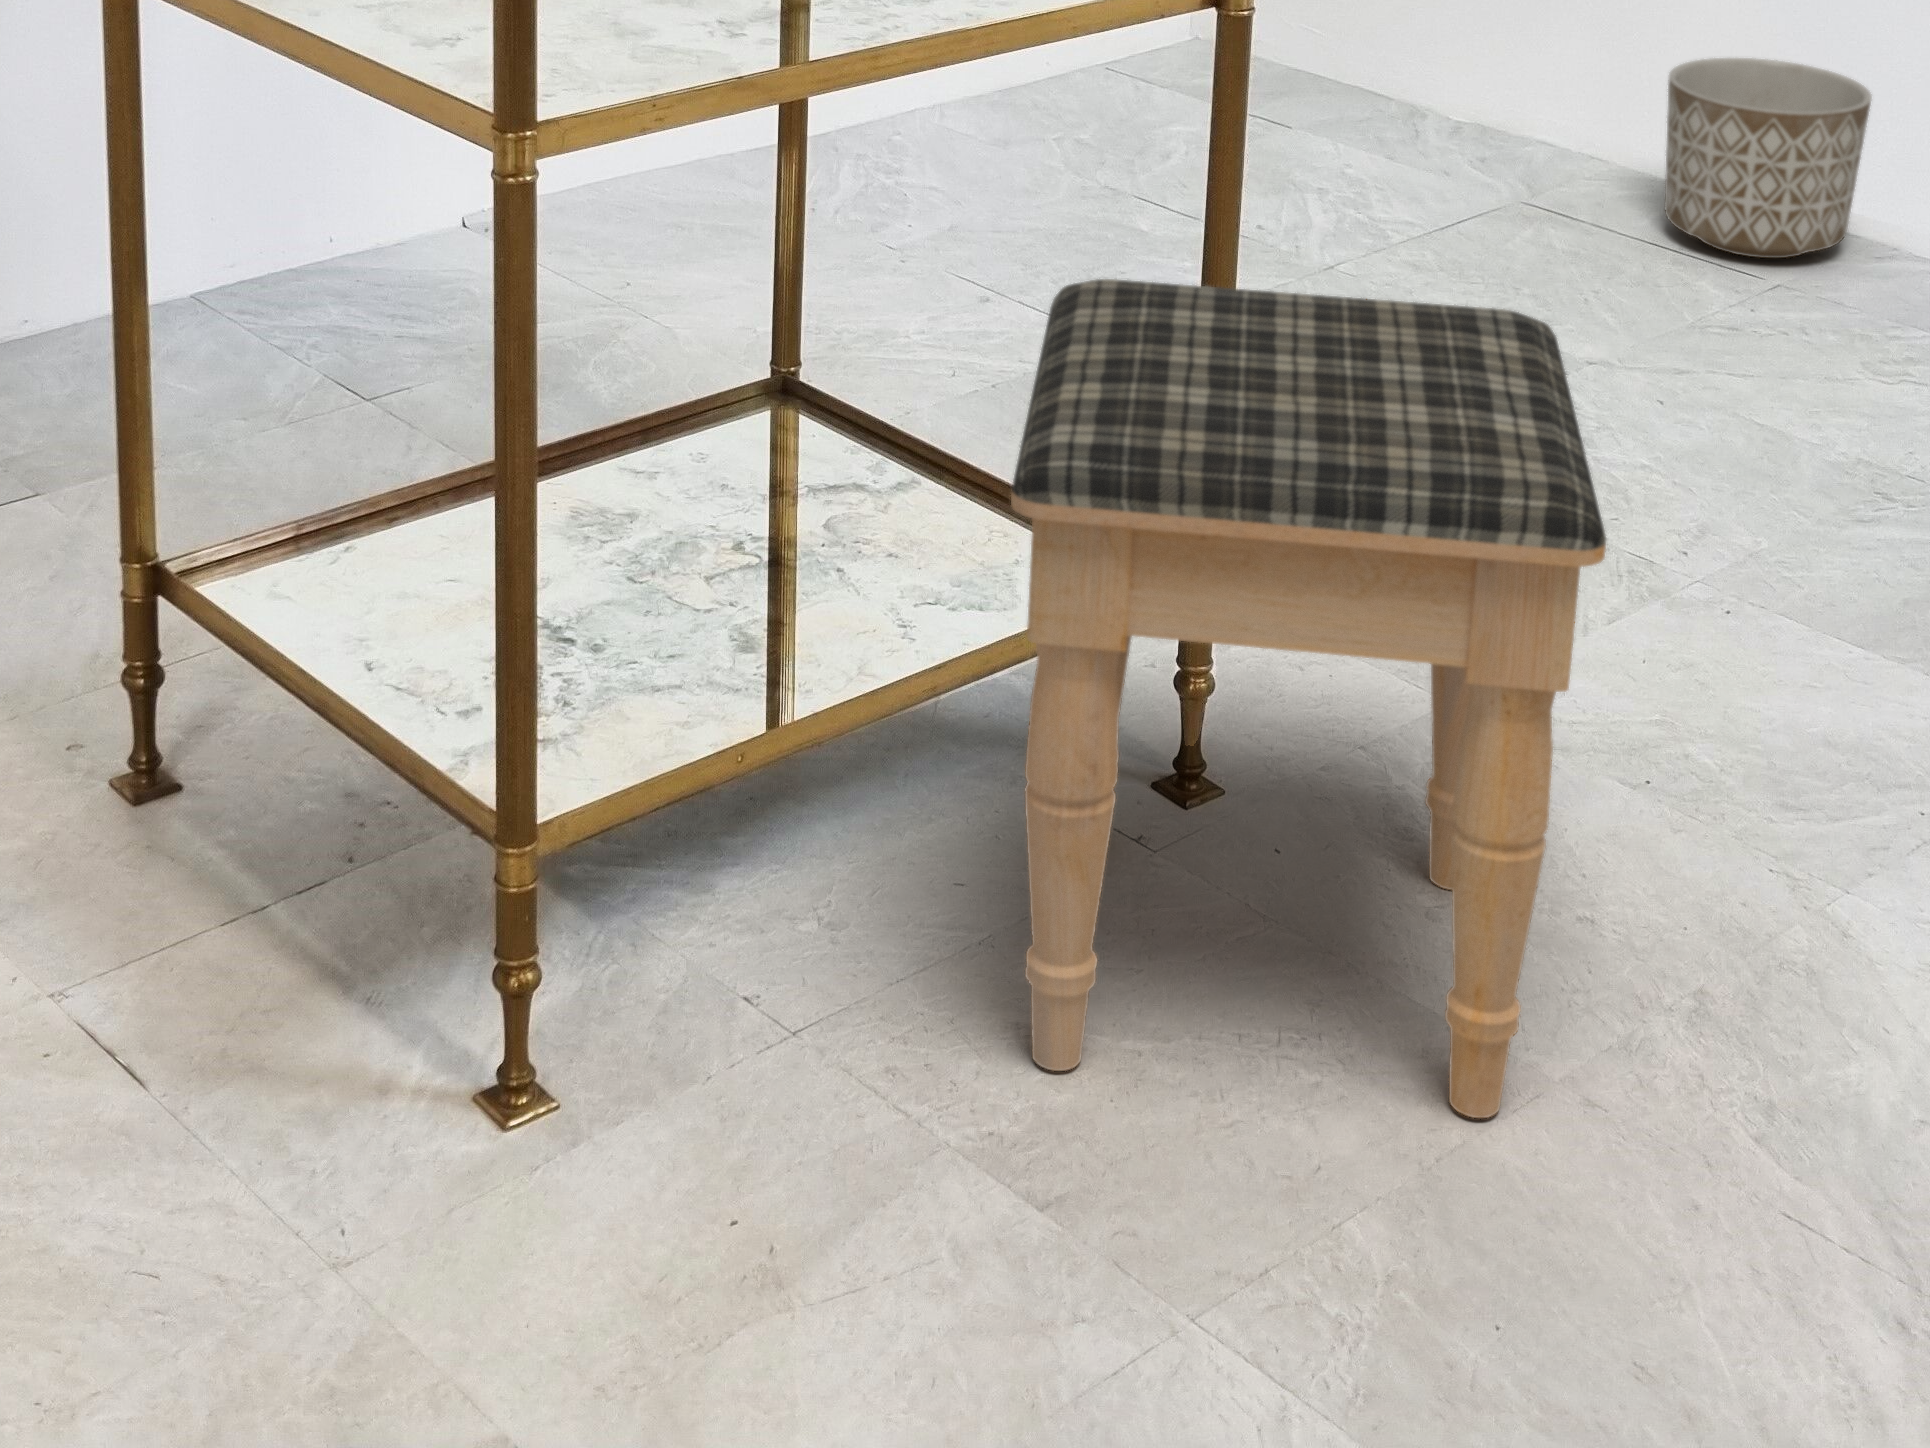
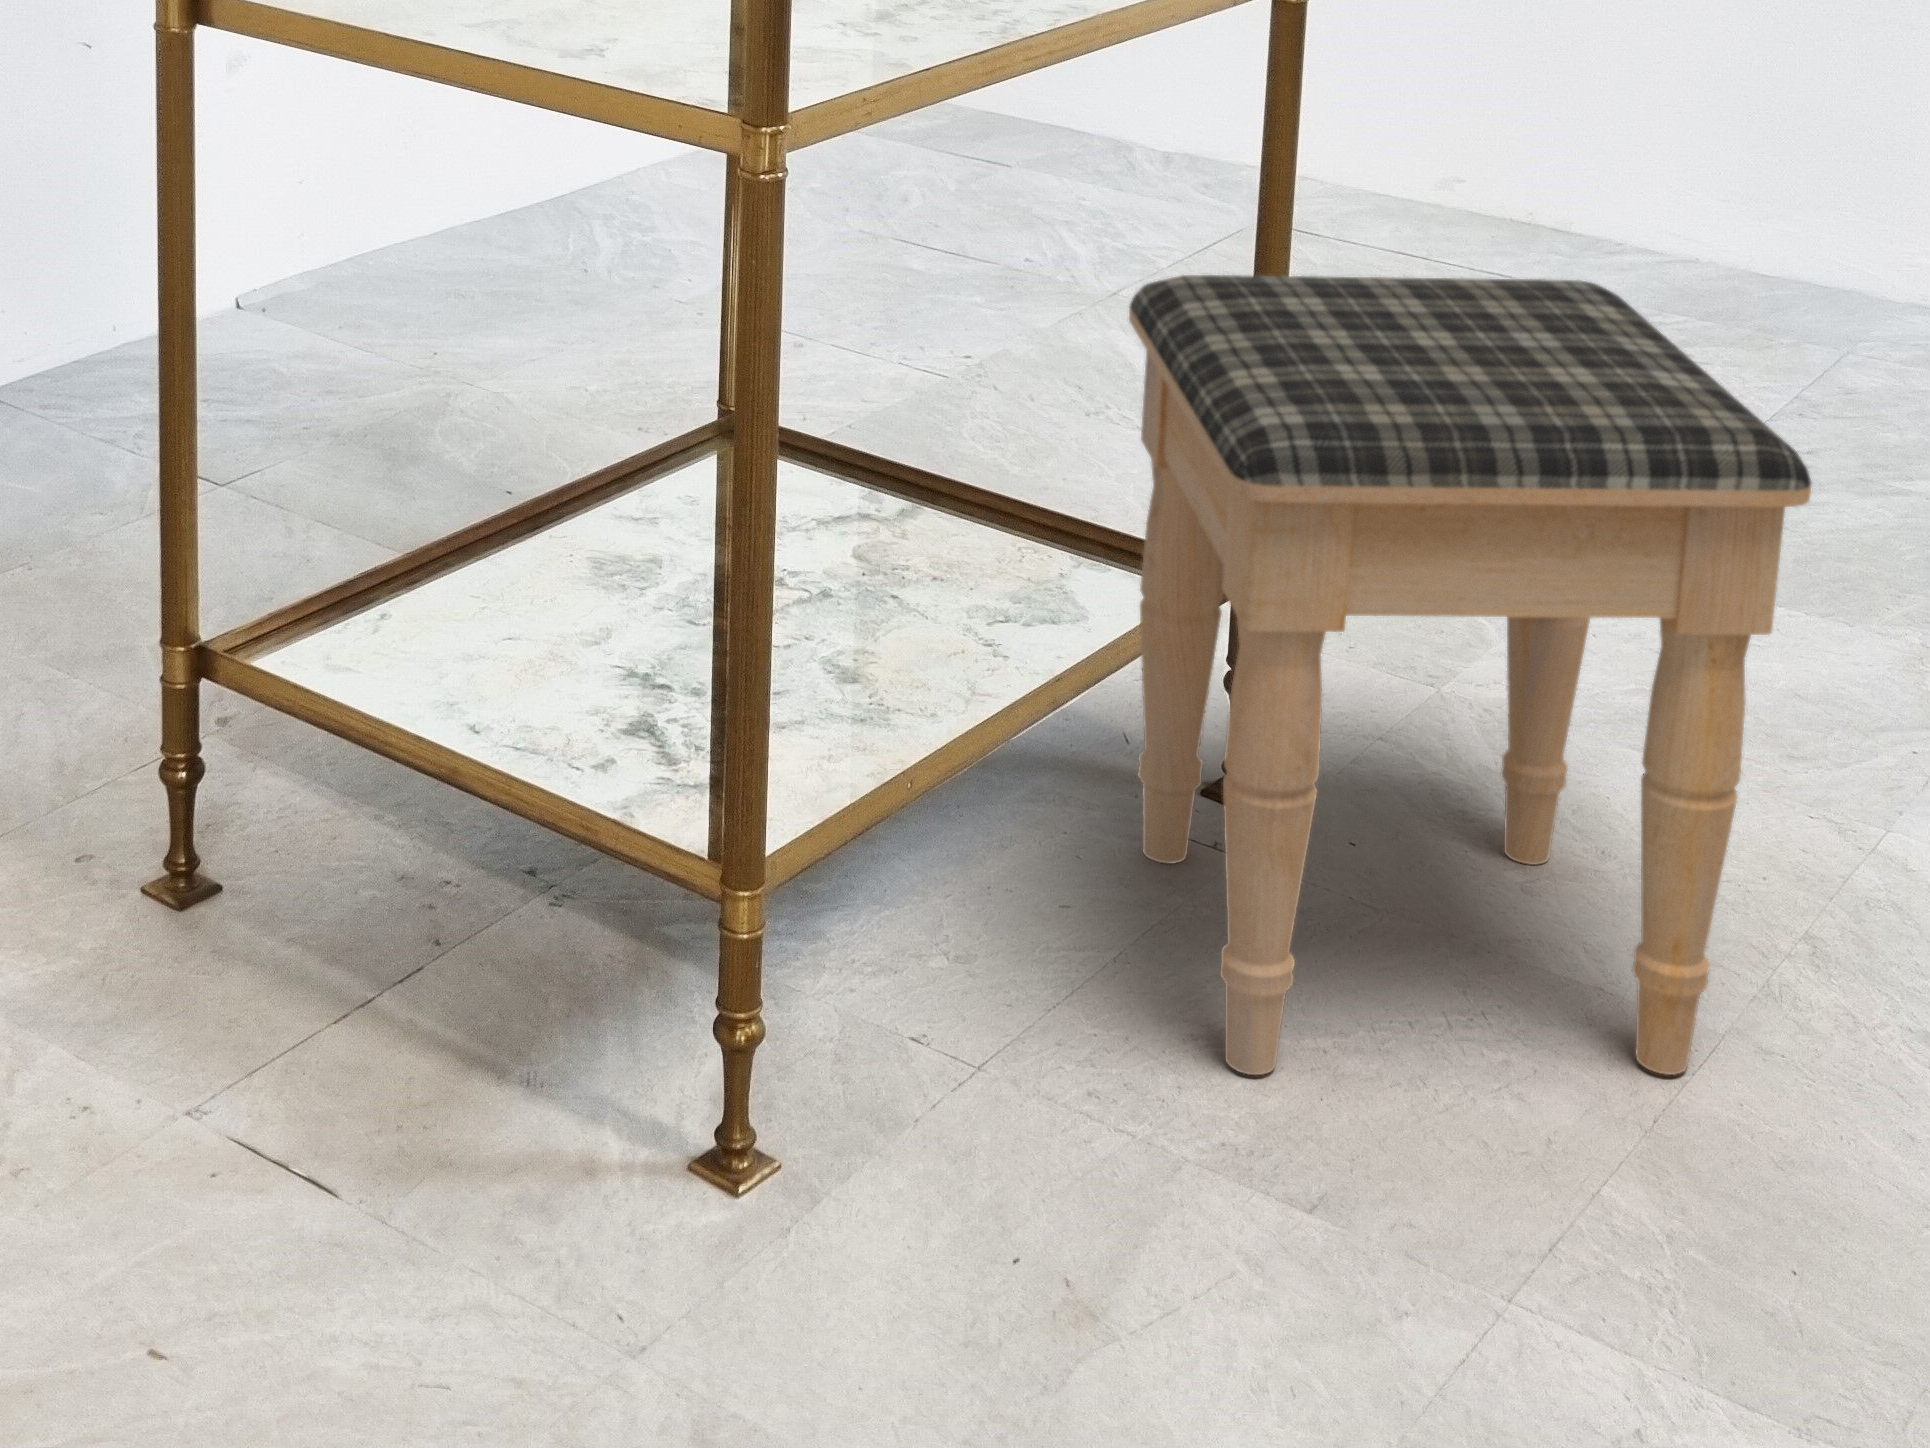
planter: present [1665,58,1872,258] -> none [1400,75,1595,264]

